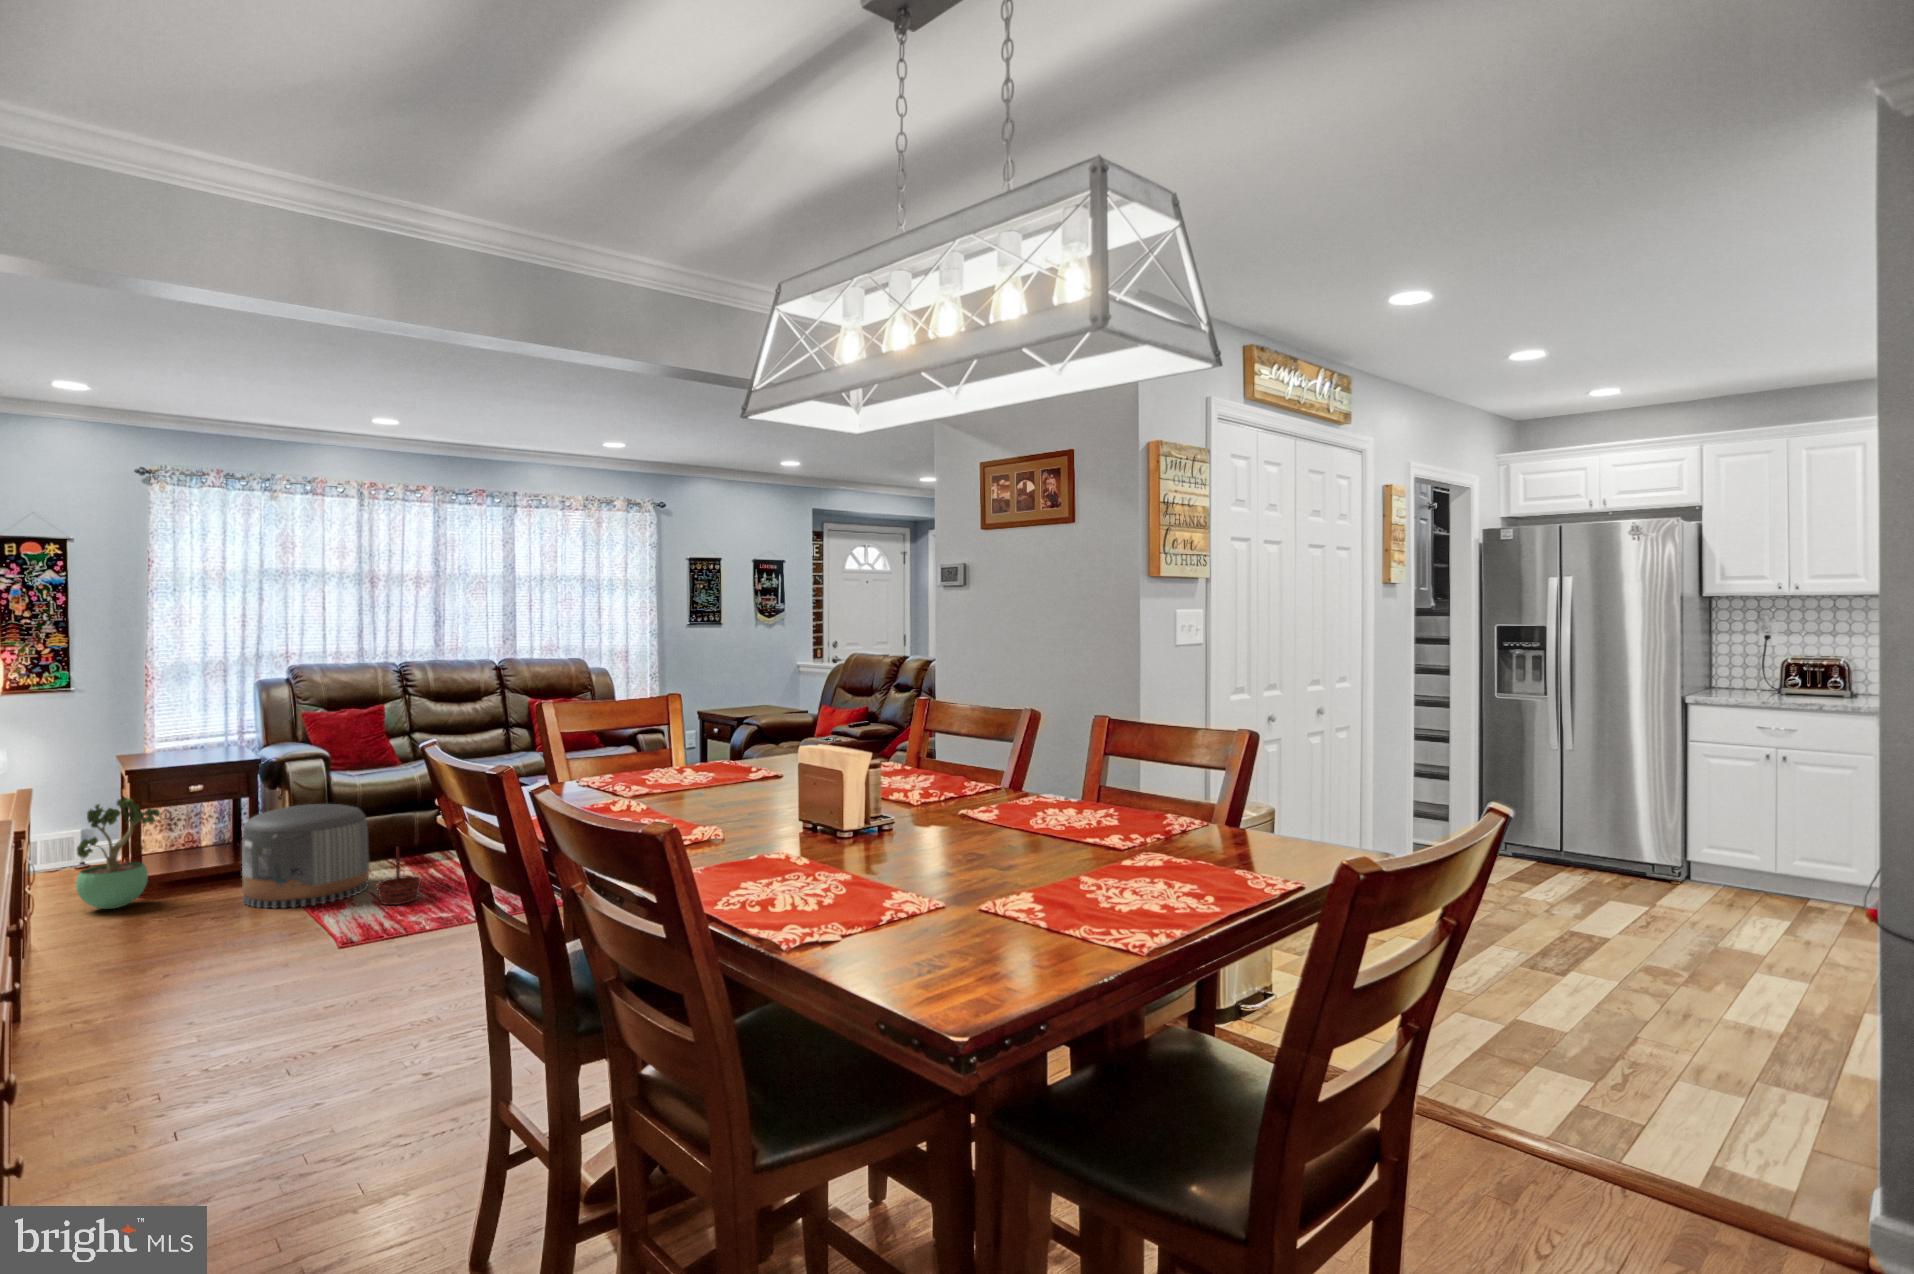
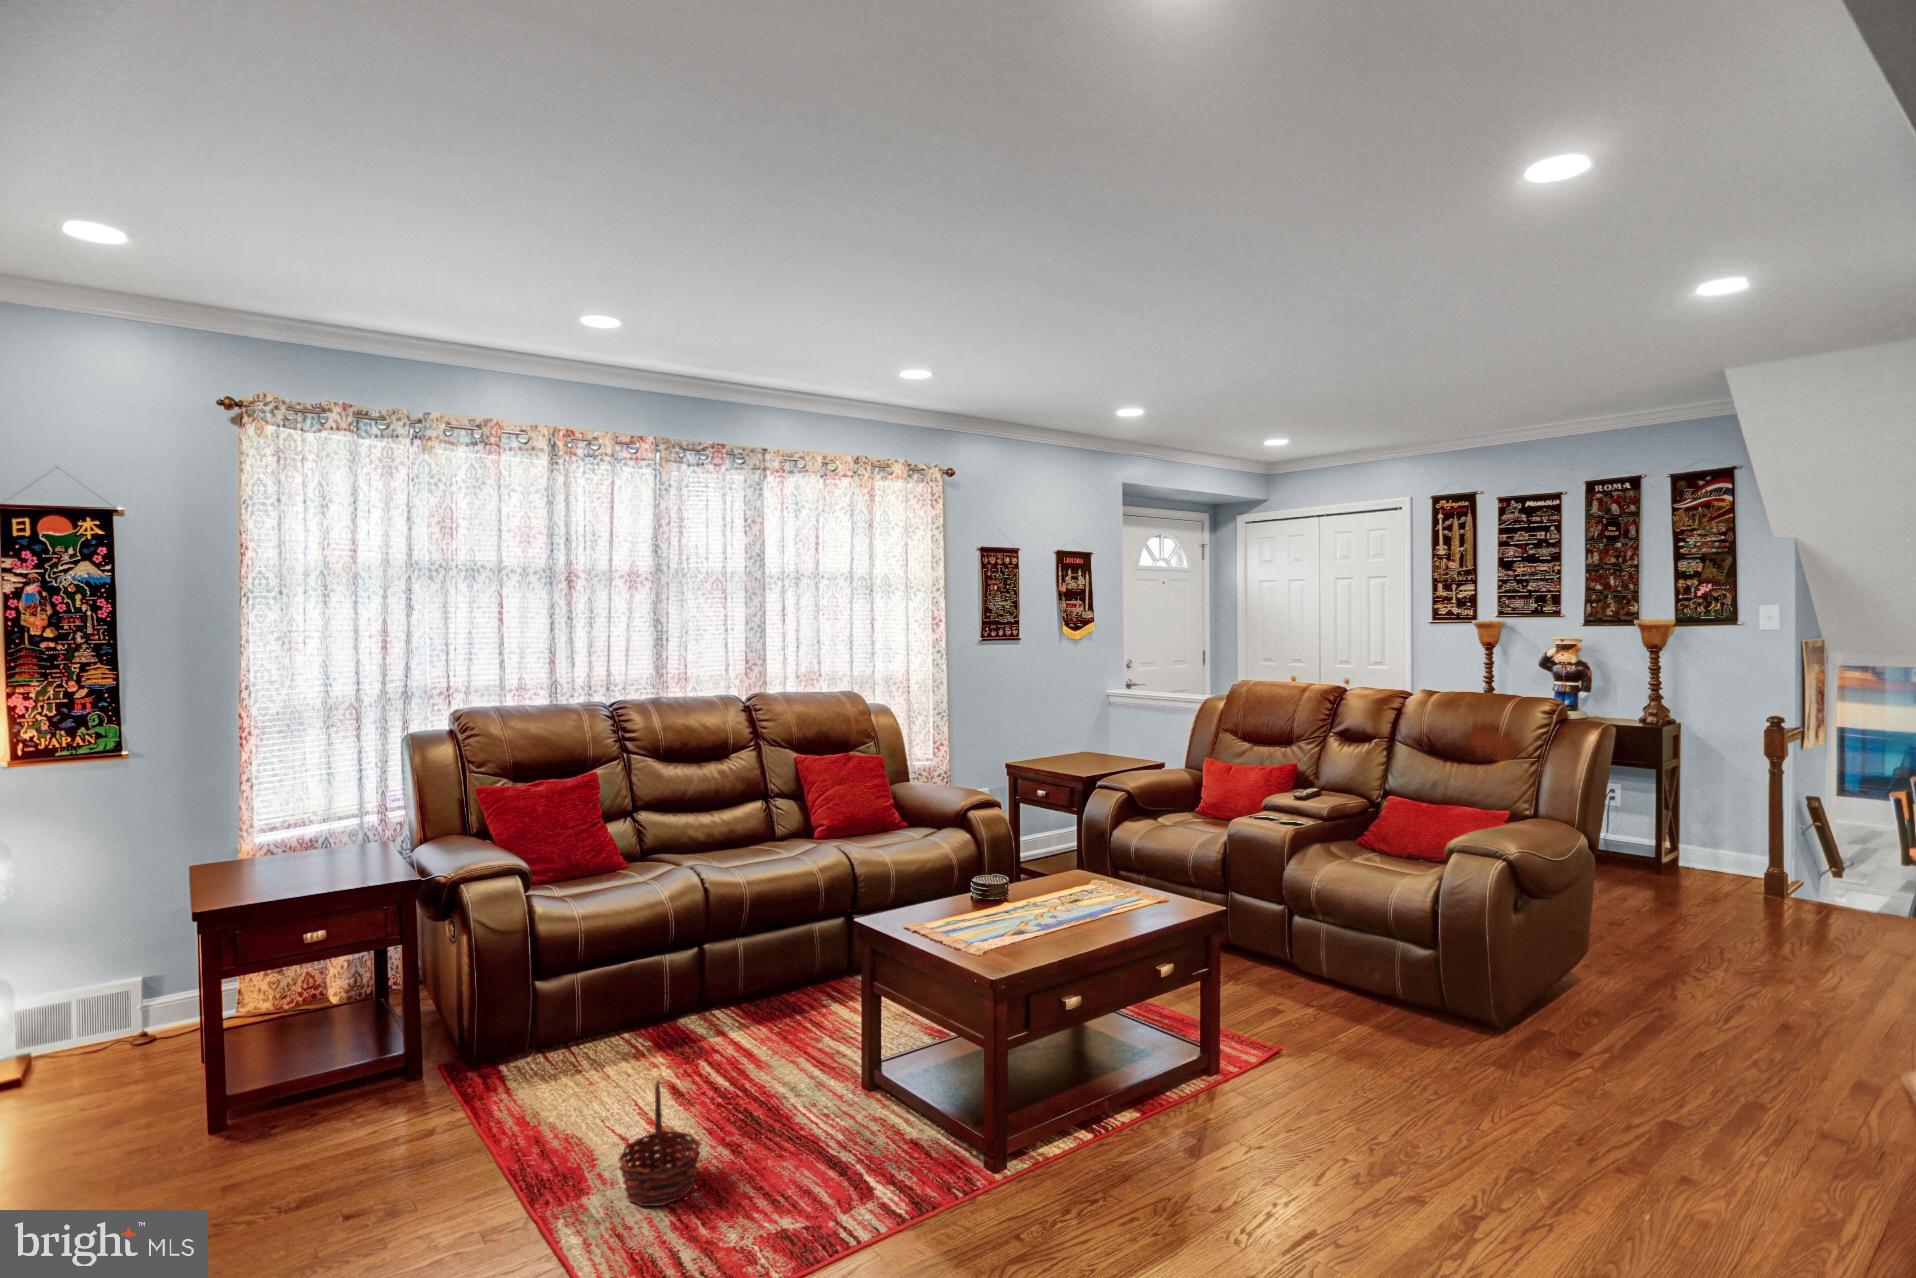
potted plant: present [76,797,160,909] -> none [64,978,231,1199]
pouf: present [242,804,369,908] -> none [373,972,595,1209]

